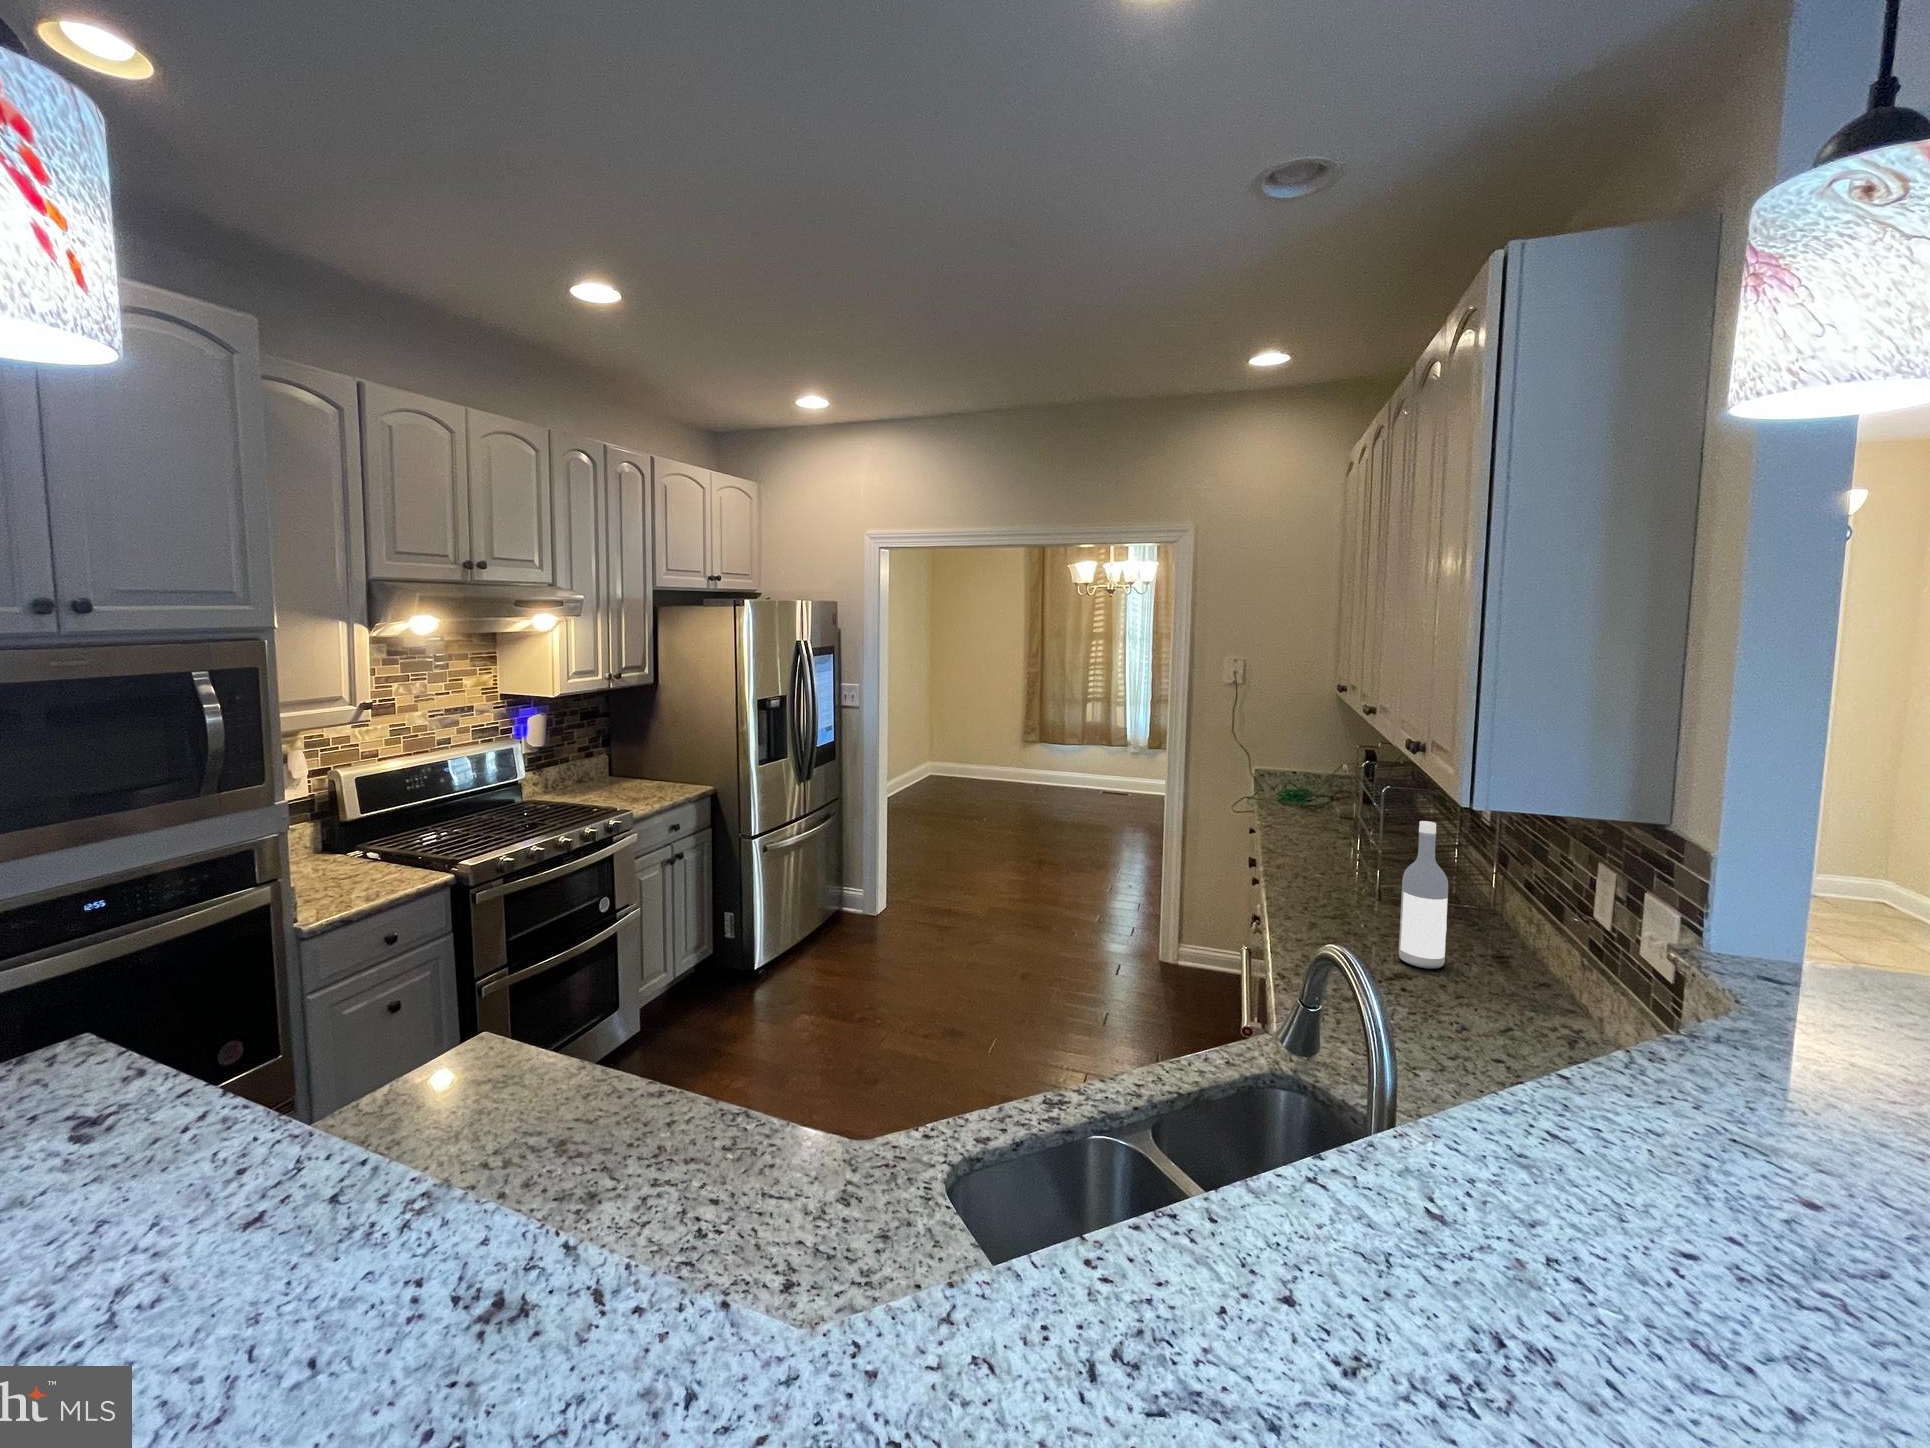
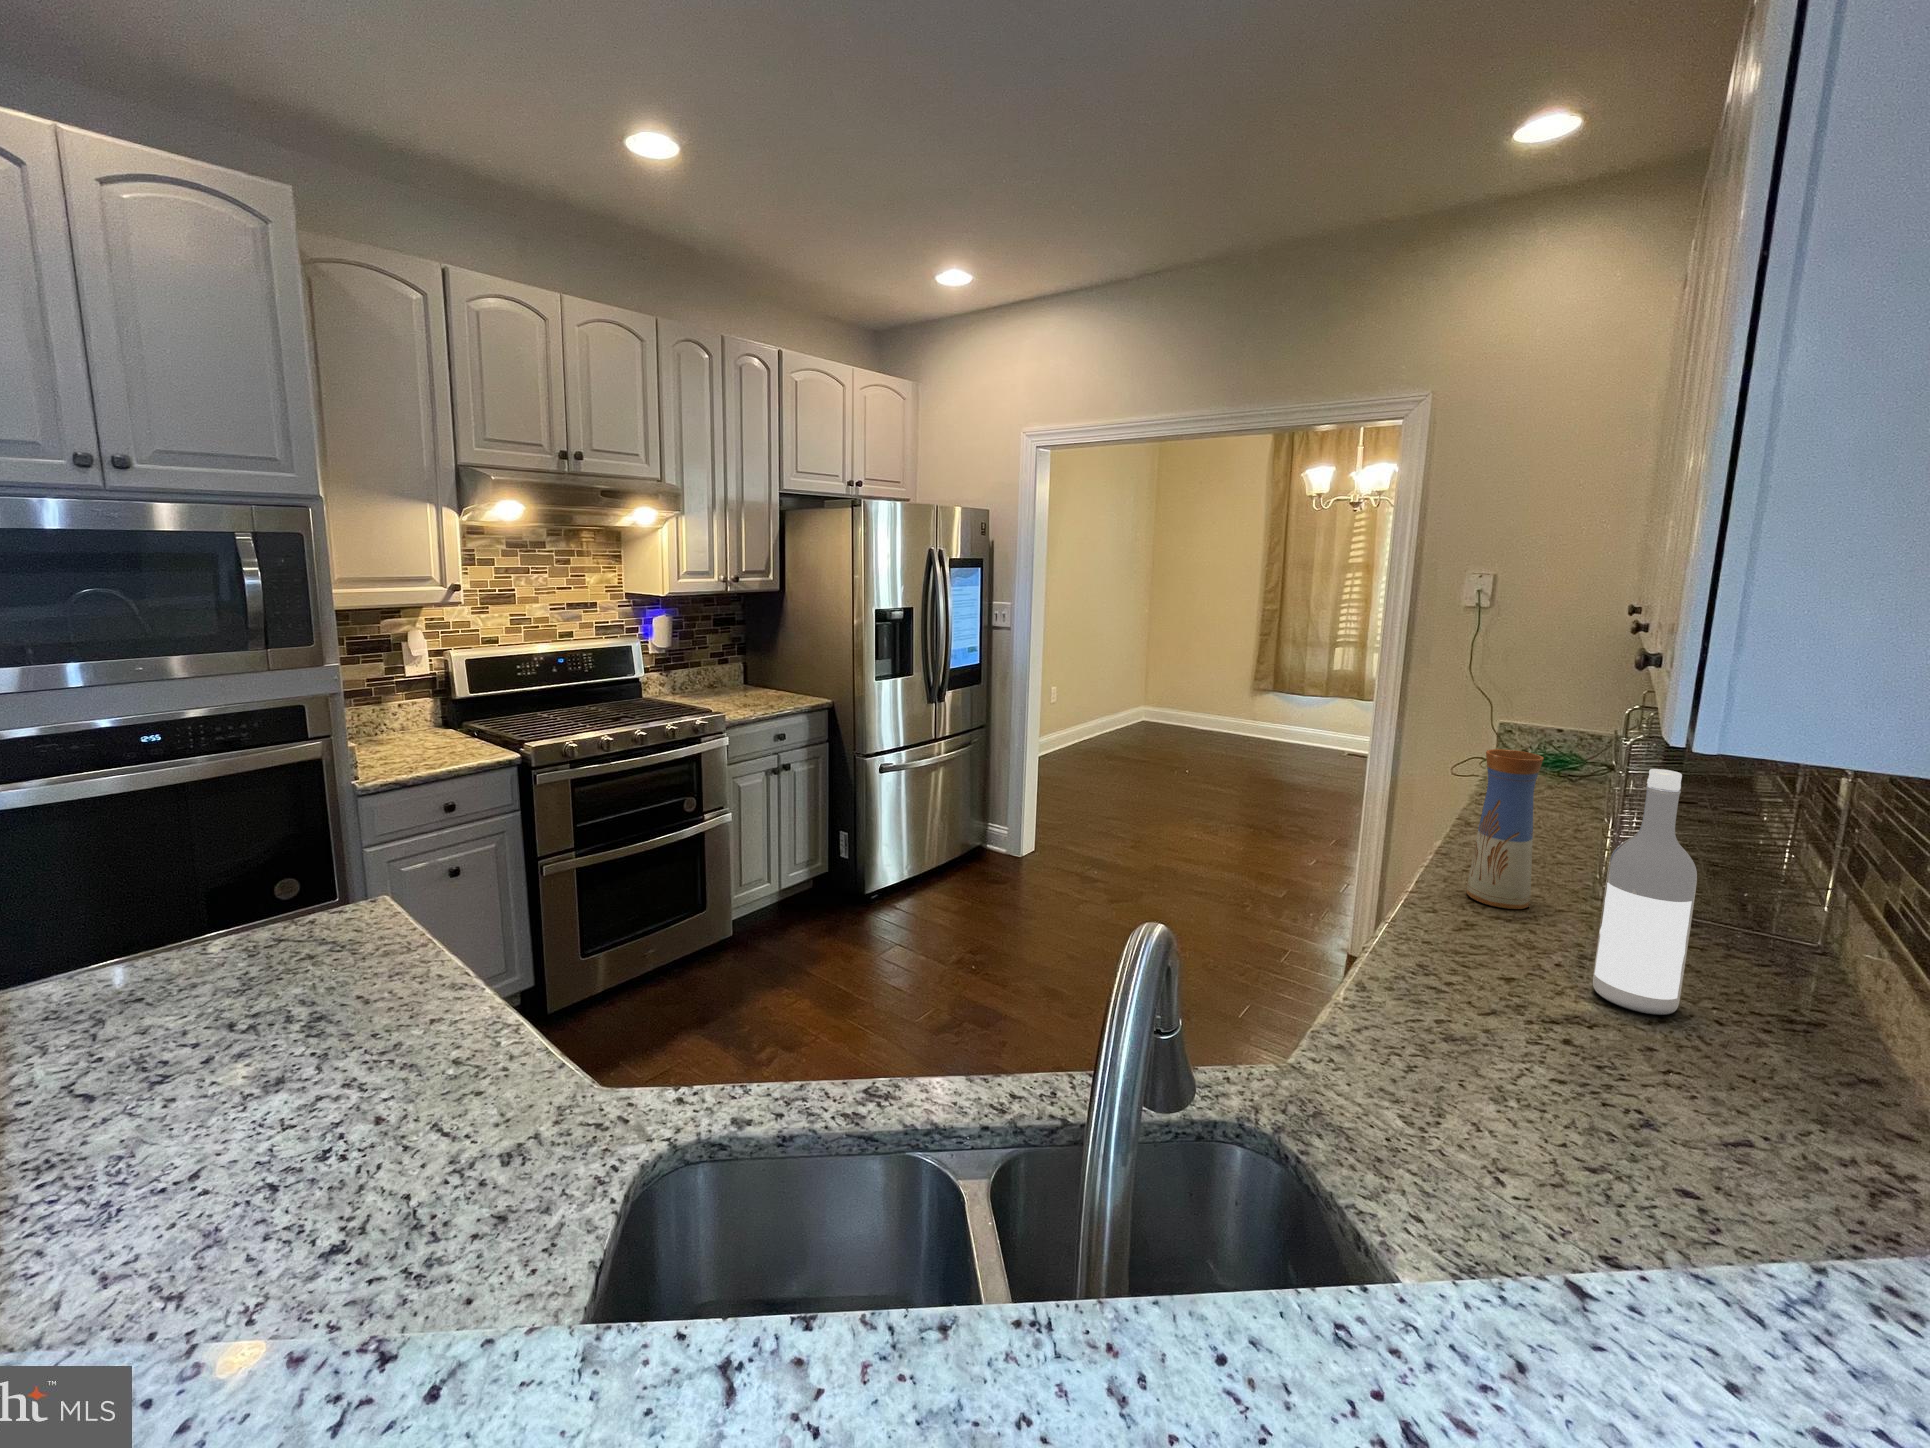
vase: none [1301,807,1342,914] -> present [1466,749,1544,909]

